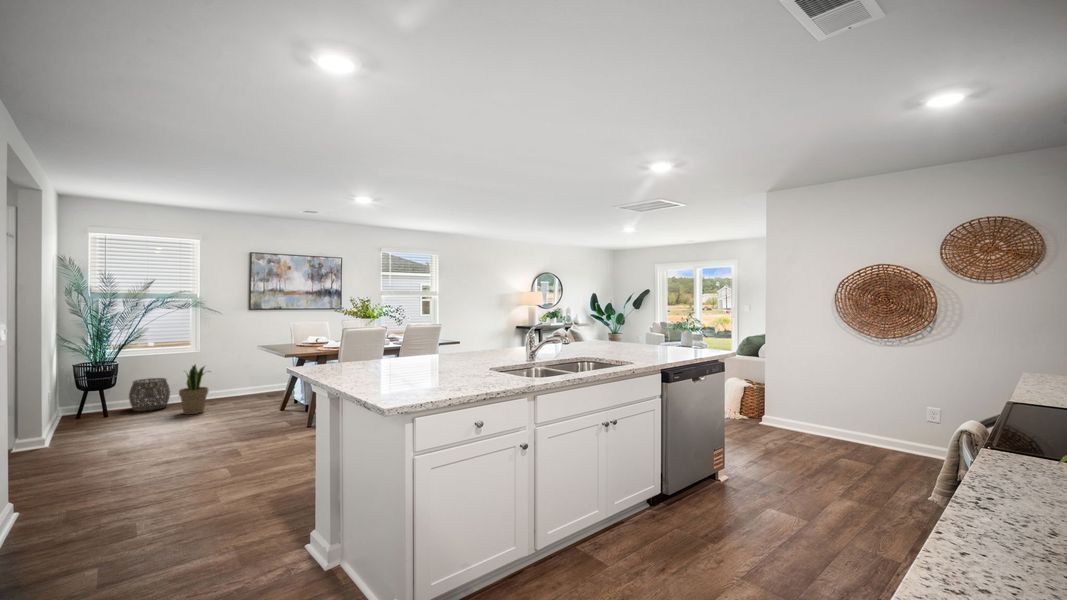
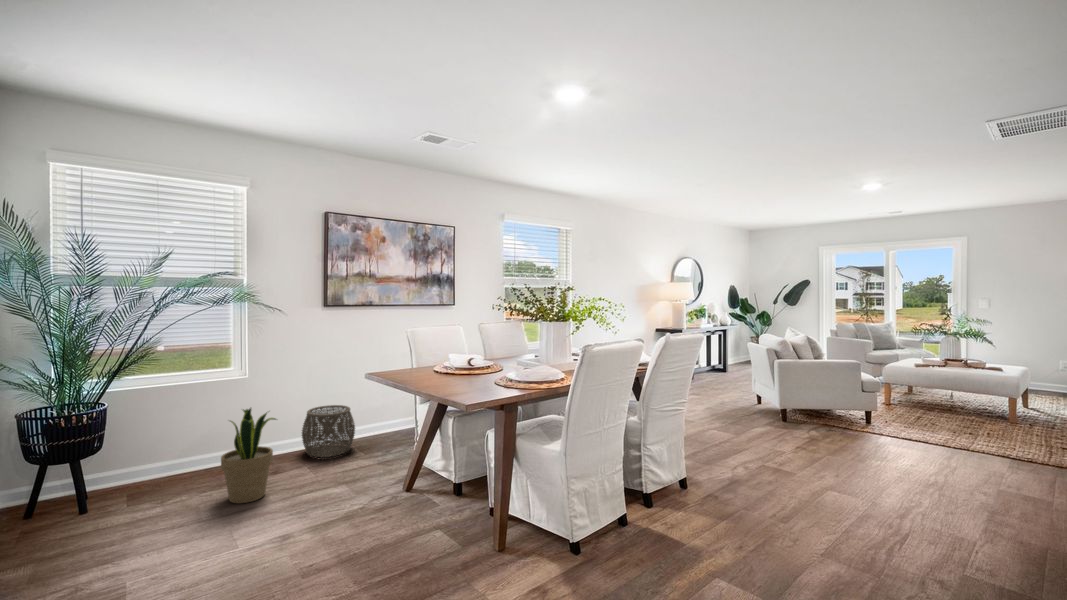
woven basket: present [129,378,170,411] -> present [302,405,355,457]

